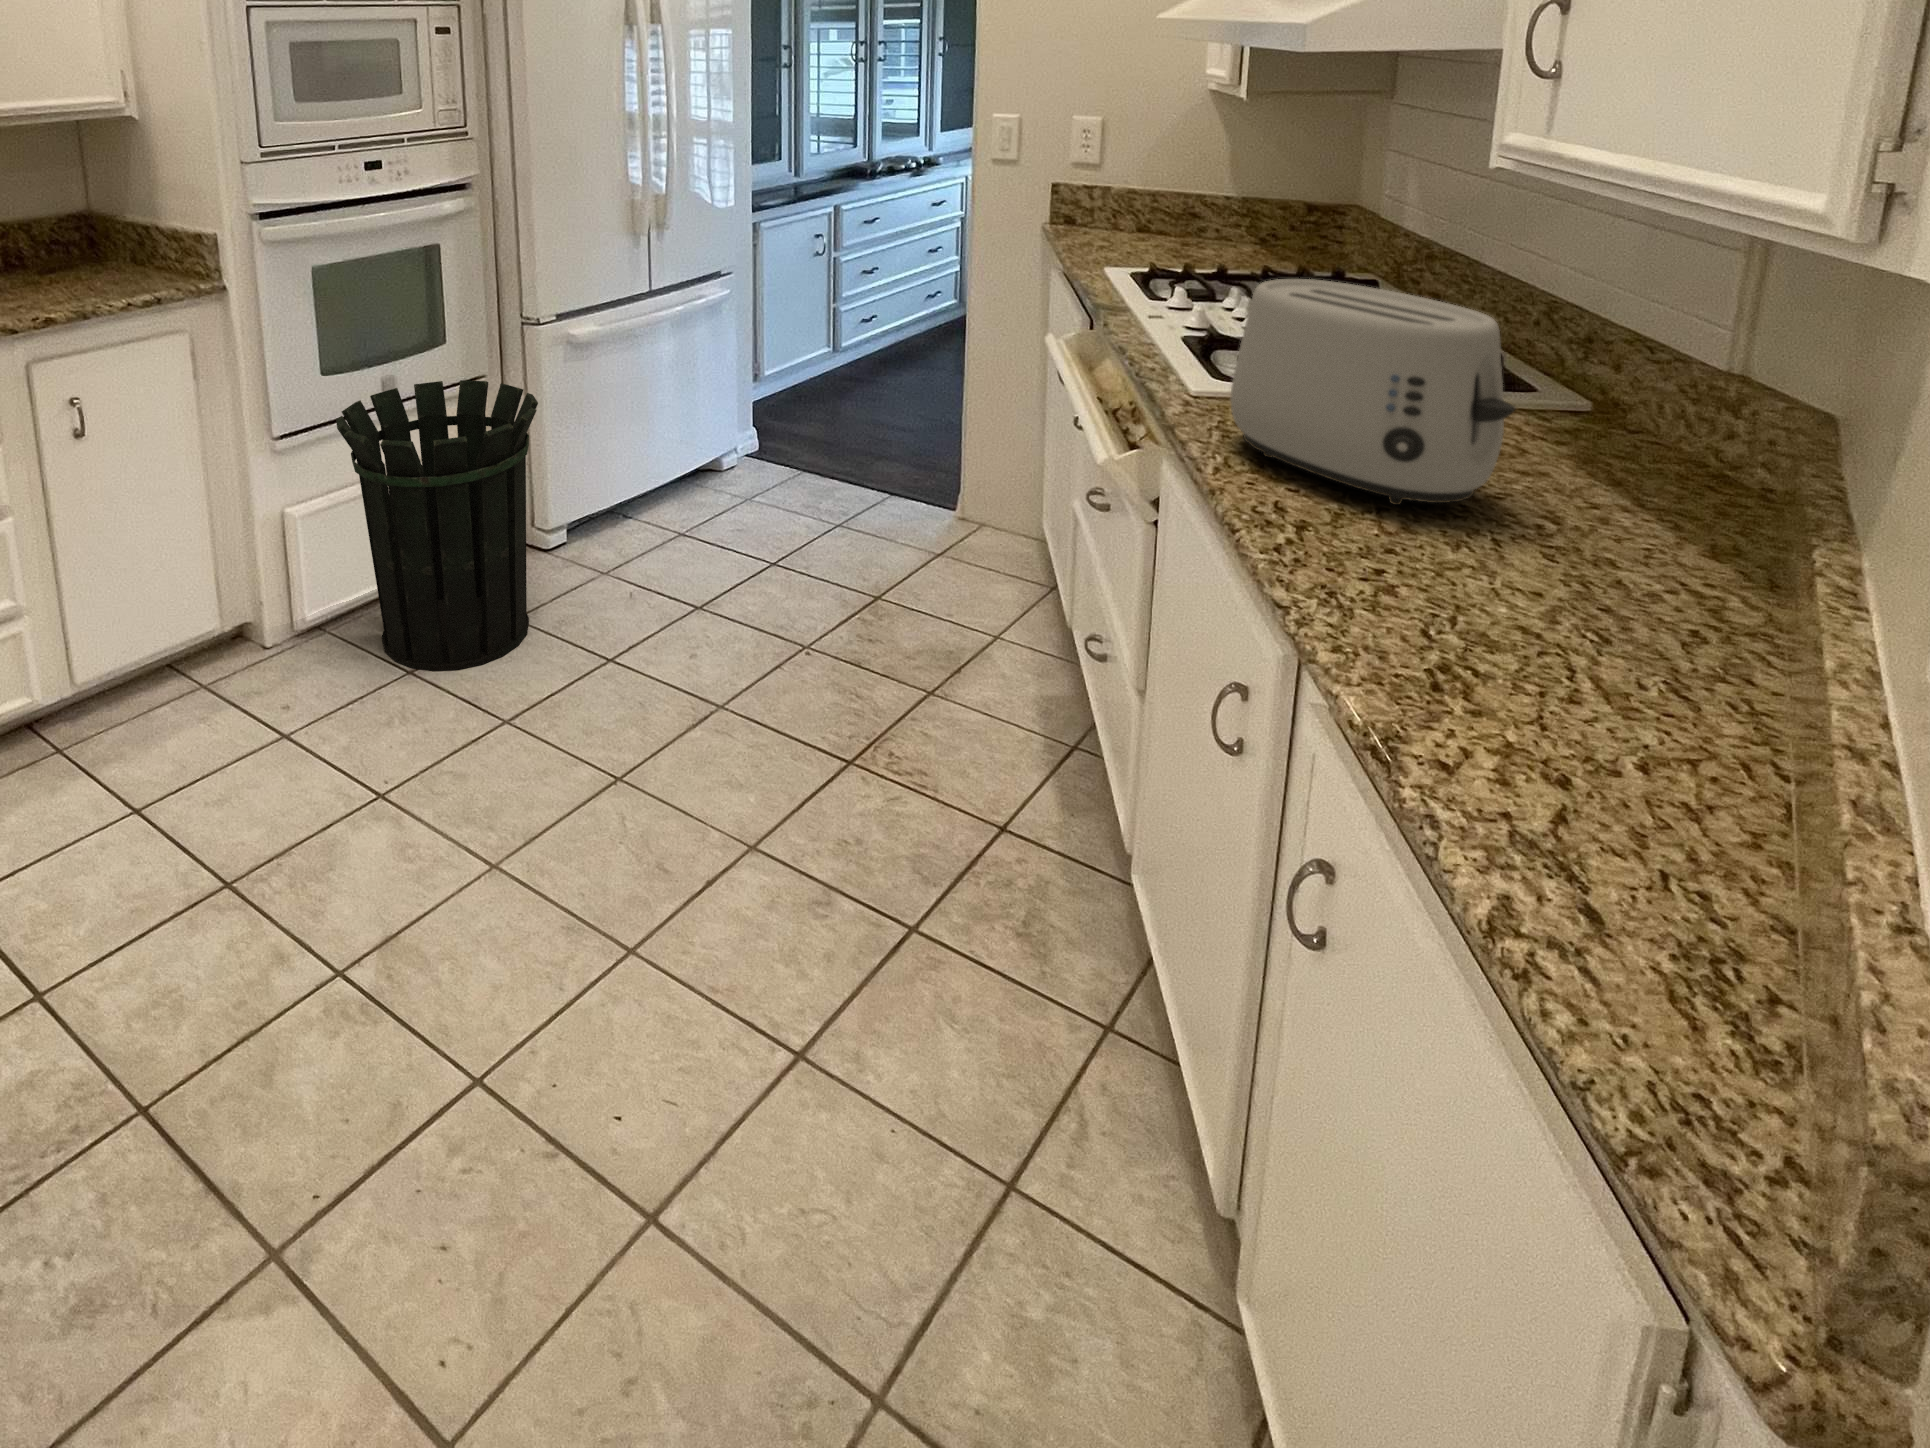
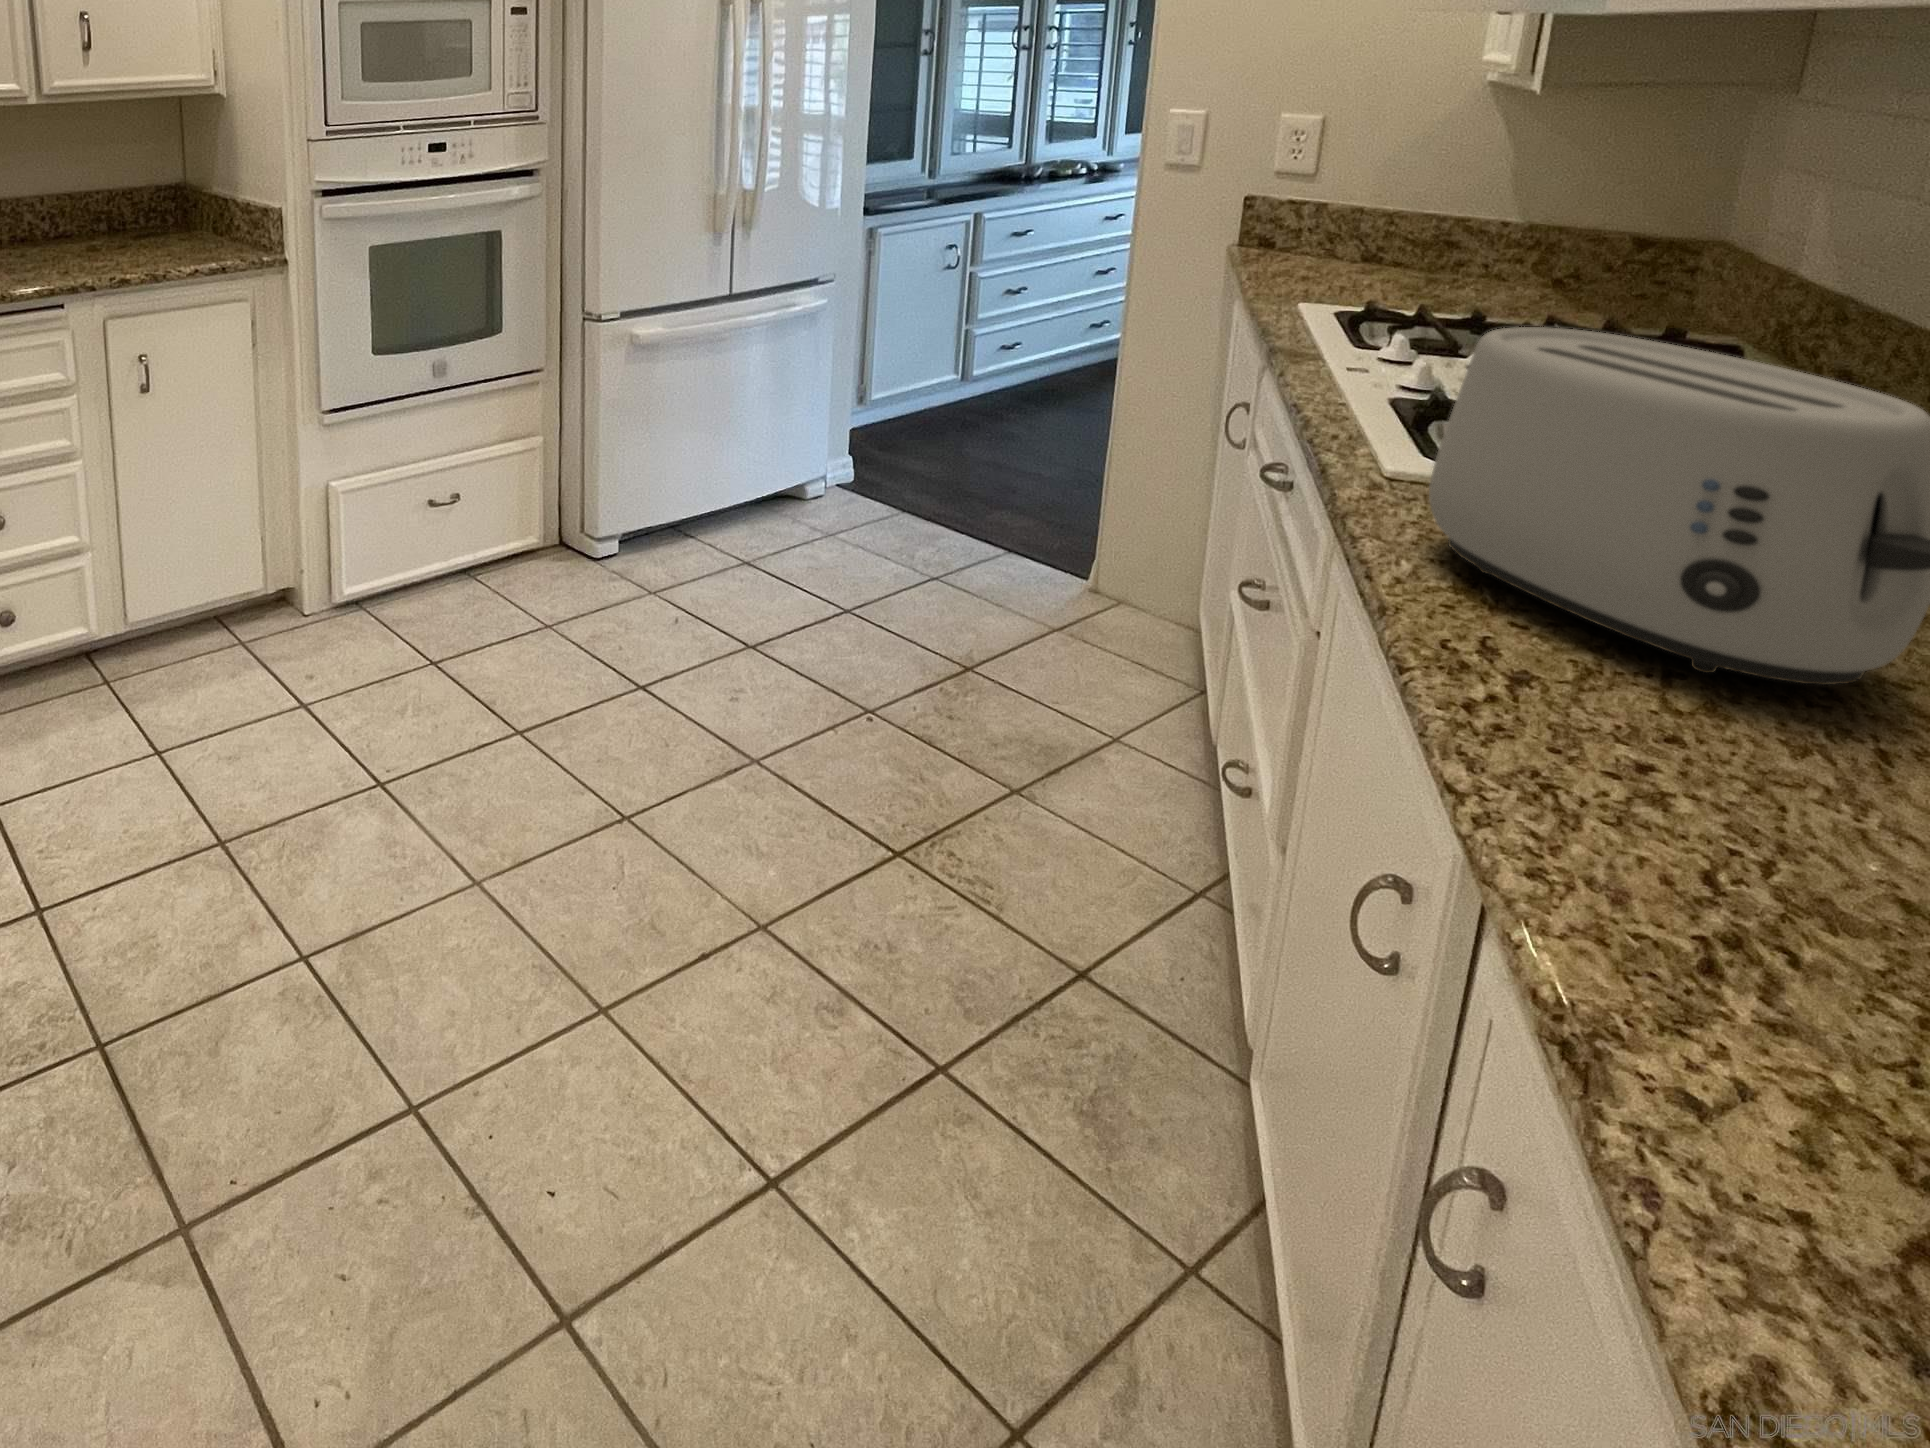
waste bin: present [336,380,538,671] -> none [379,372,580,665]

